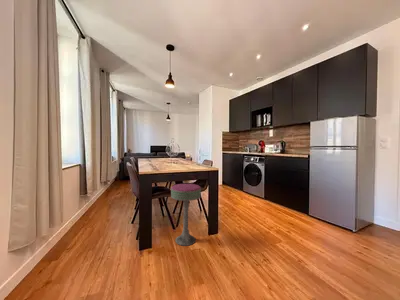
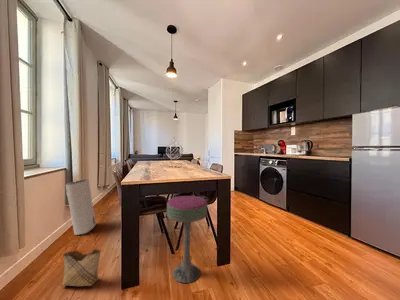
air purifier: none [82,173,106,219] -> present [66,179,96,235]
woven basket: none [93,211,121,249] -> present [62,232,101,286]

